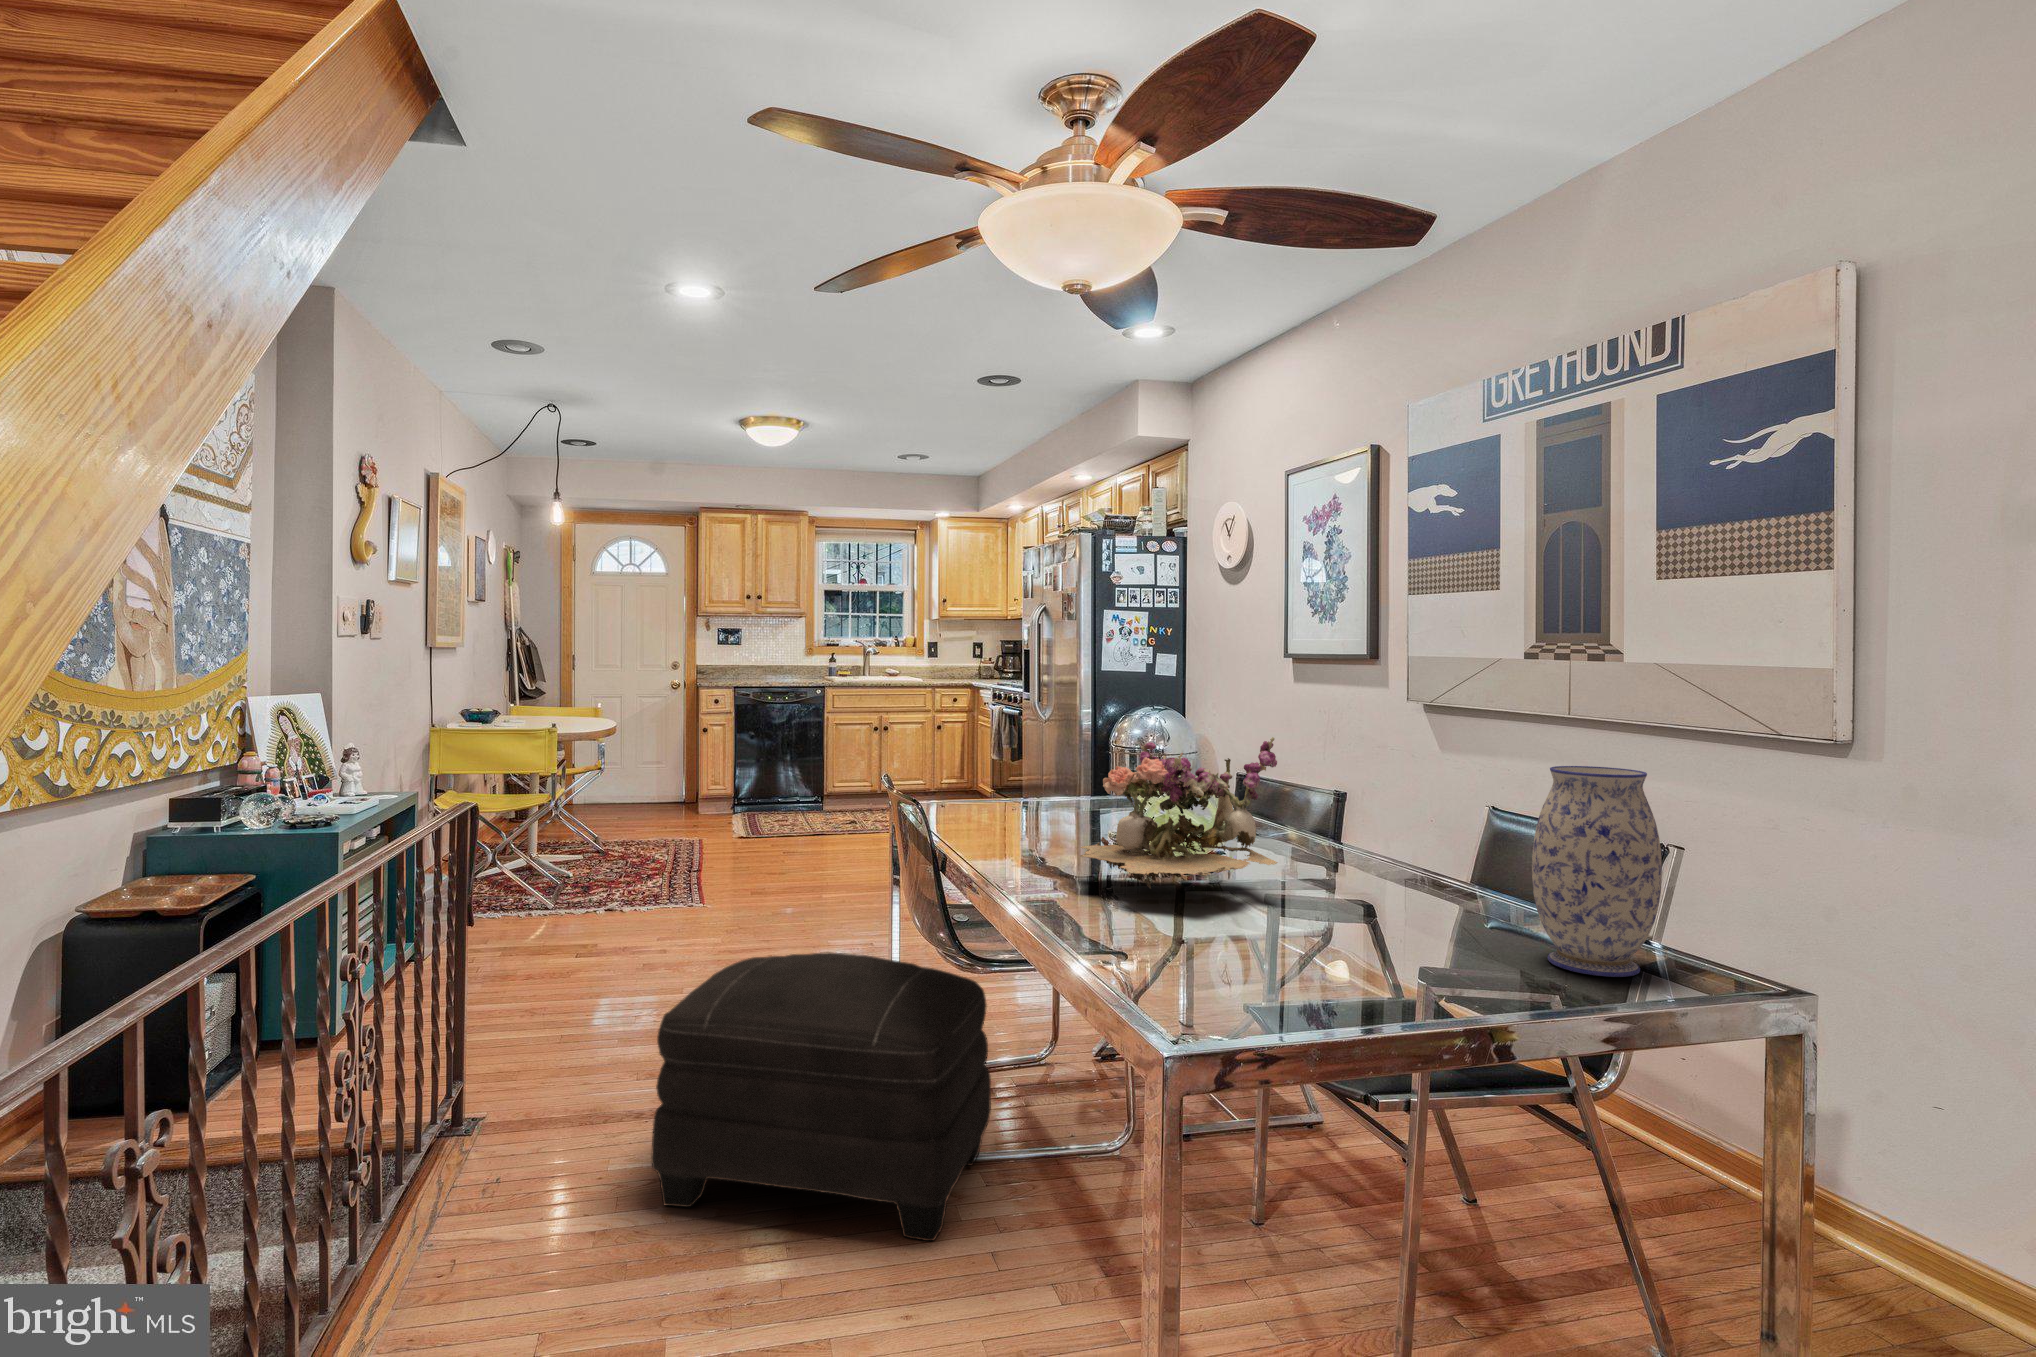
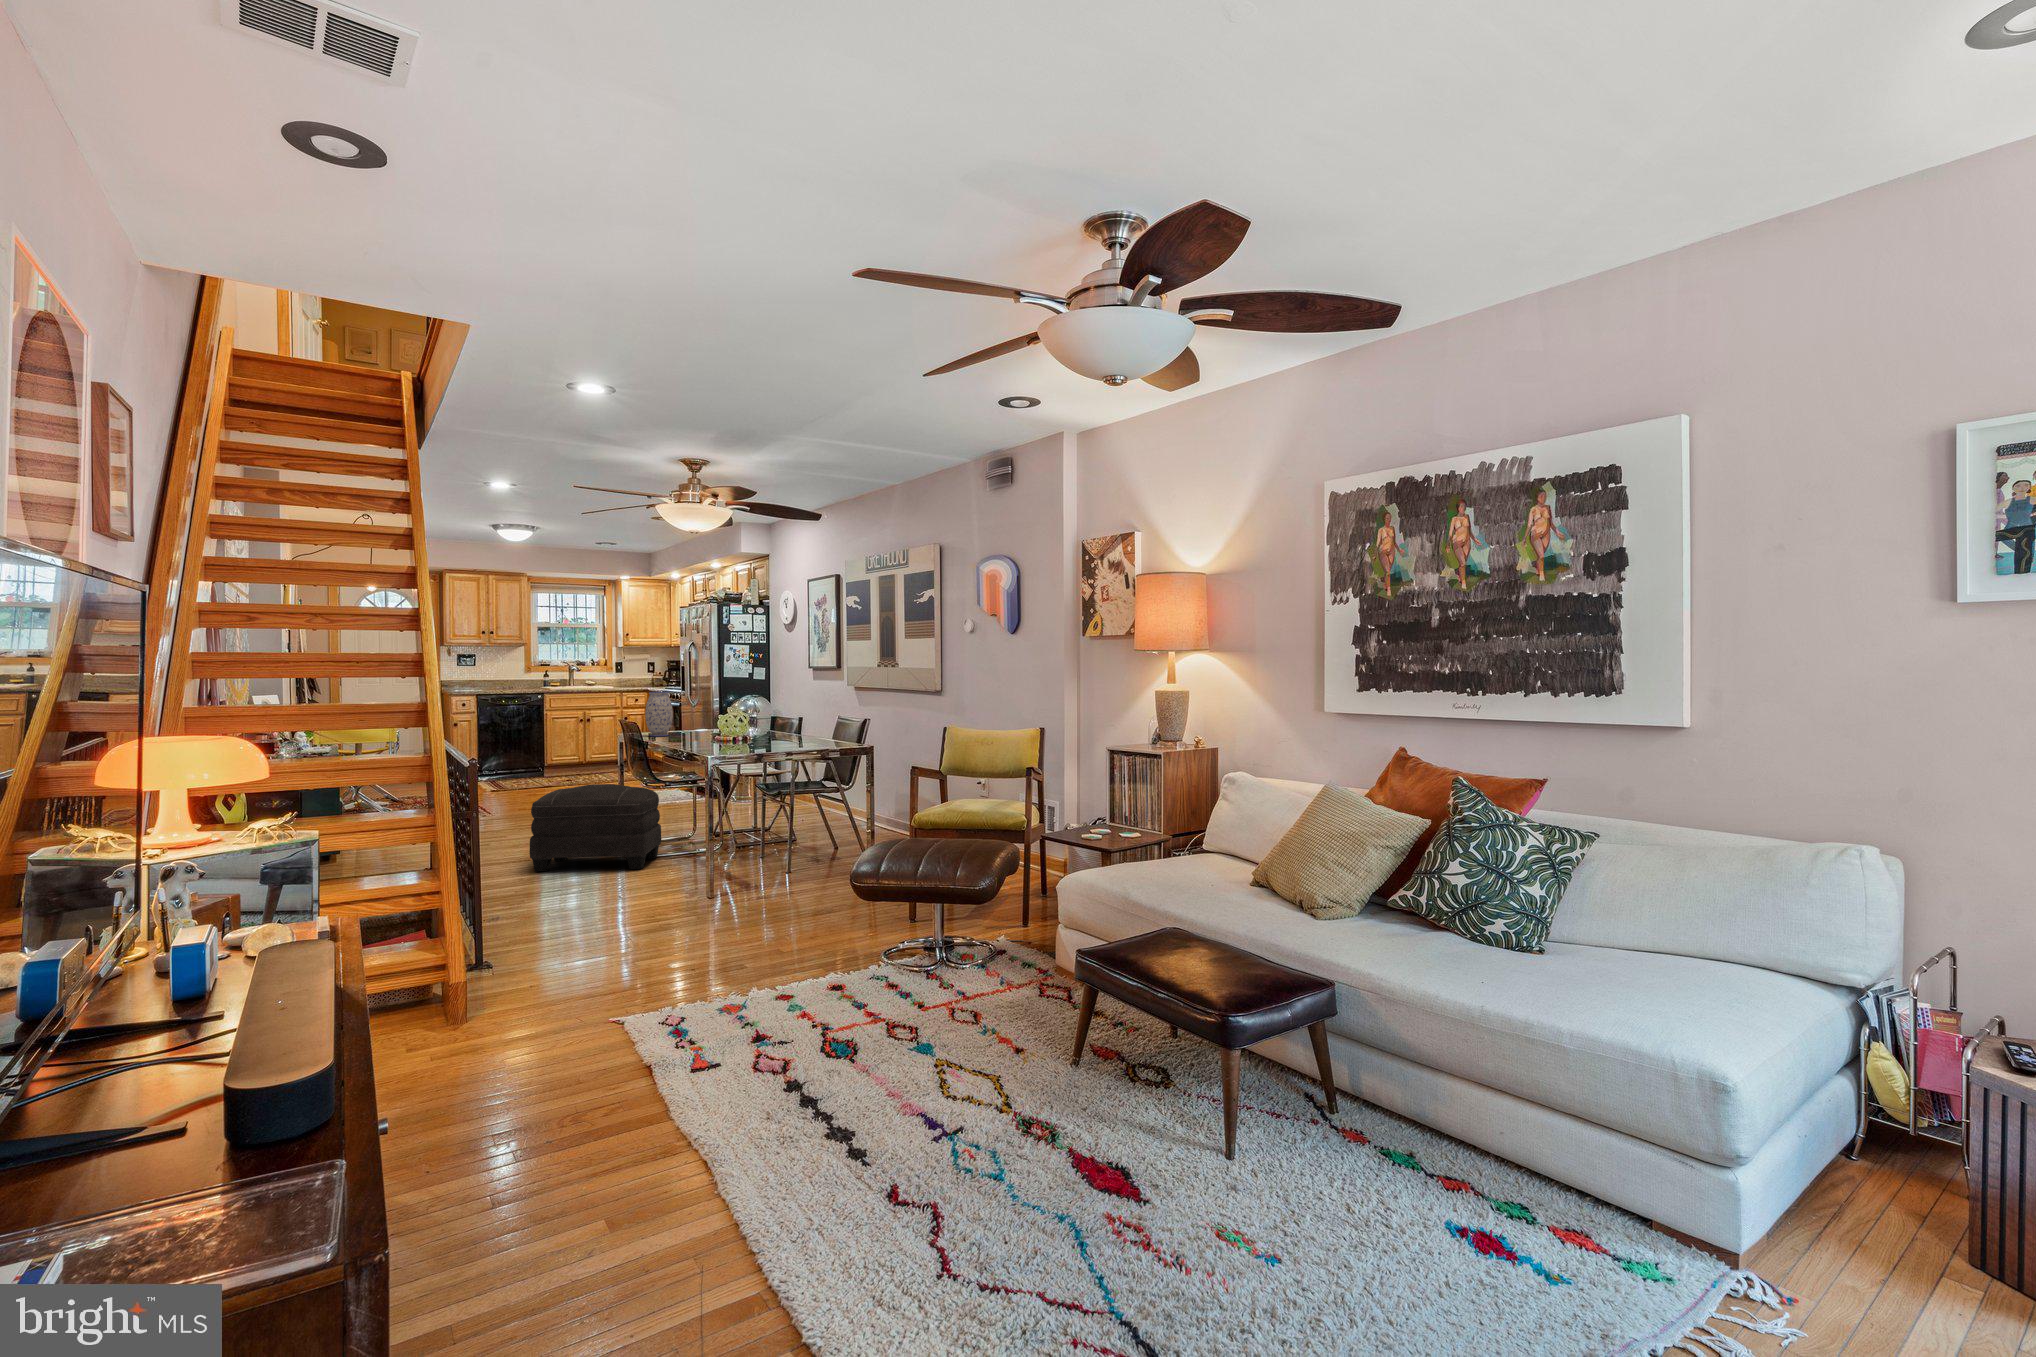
flower arrangement: present [1081,737,1278,889] -> none [690,695,757,747]
vase: present [1532,766,1662,977] -> present [645,692,673,737]

